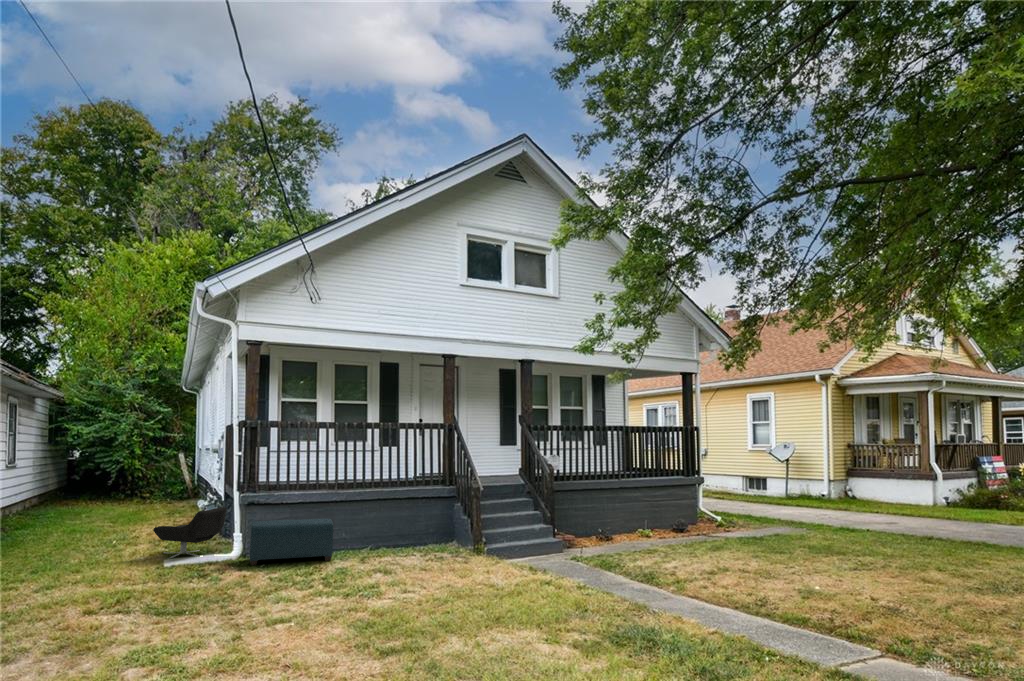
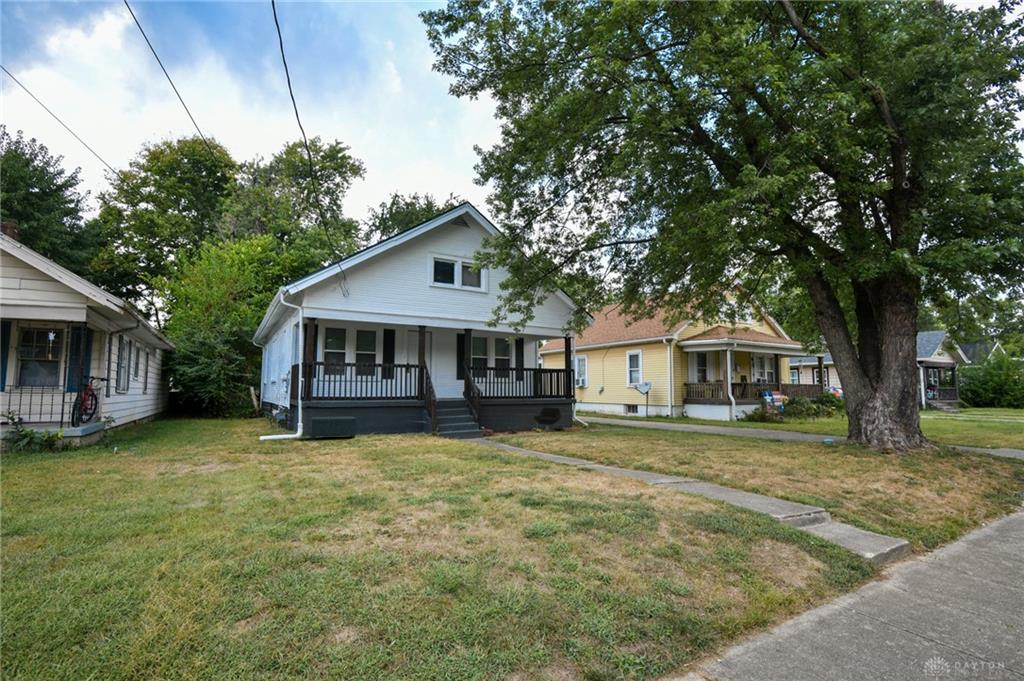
lounge chair: present [153,507,227,558] -> present [534,407,561,431]

